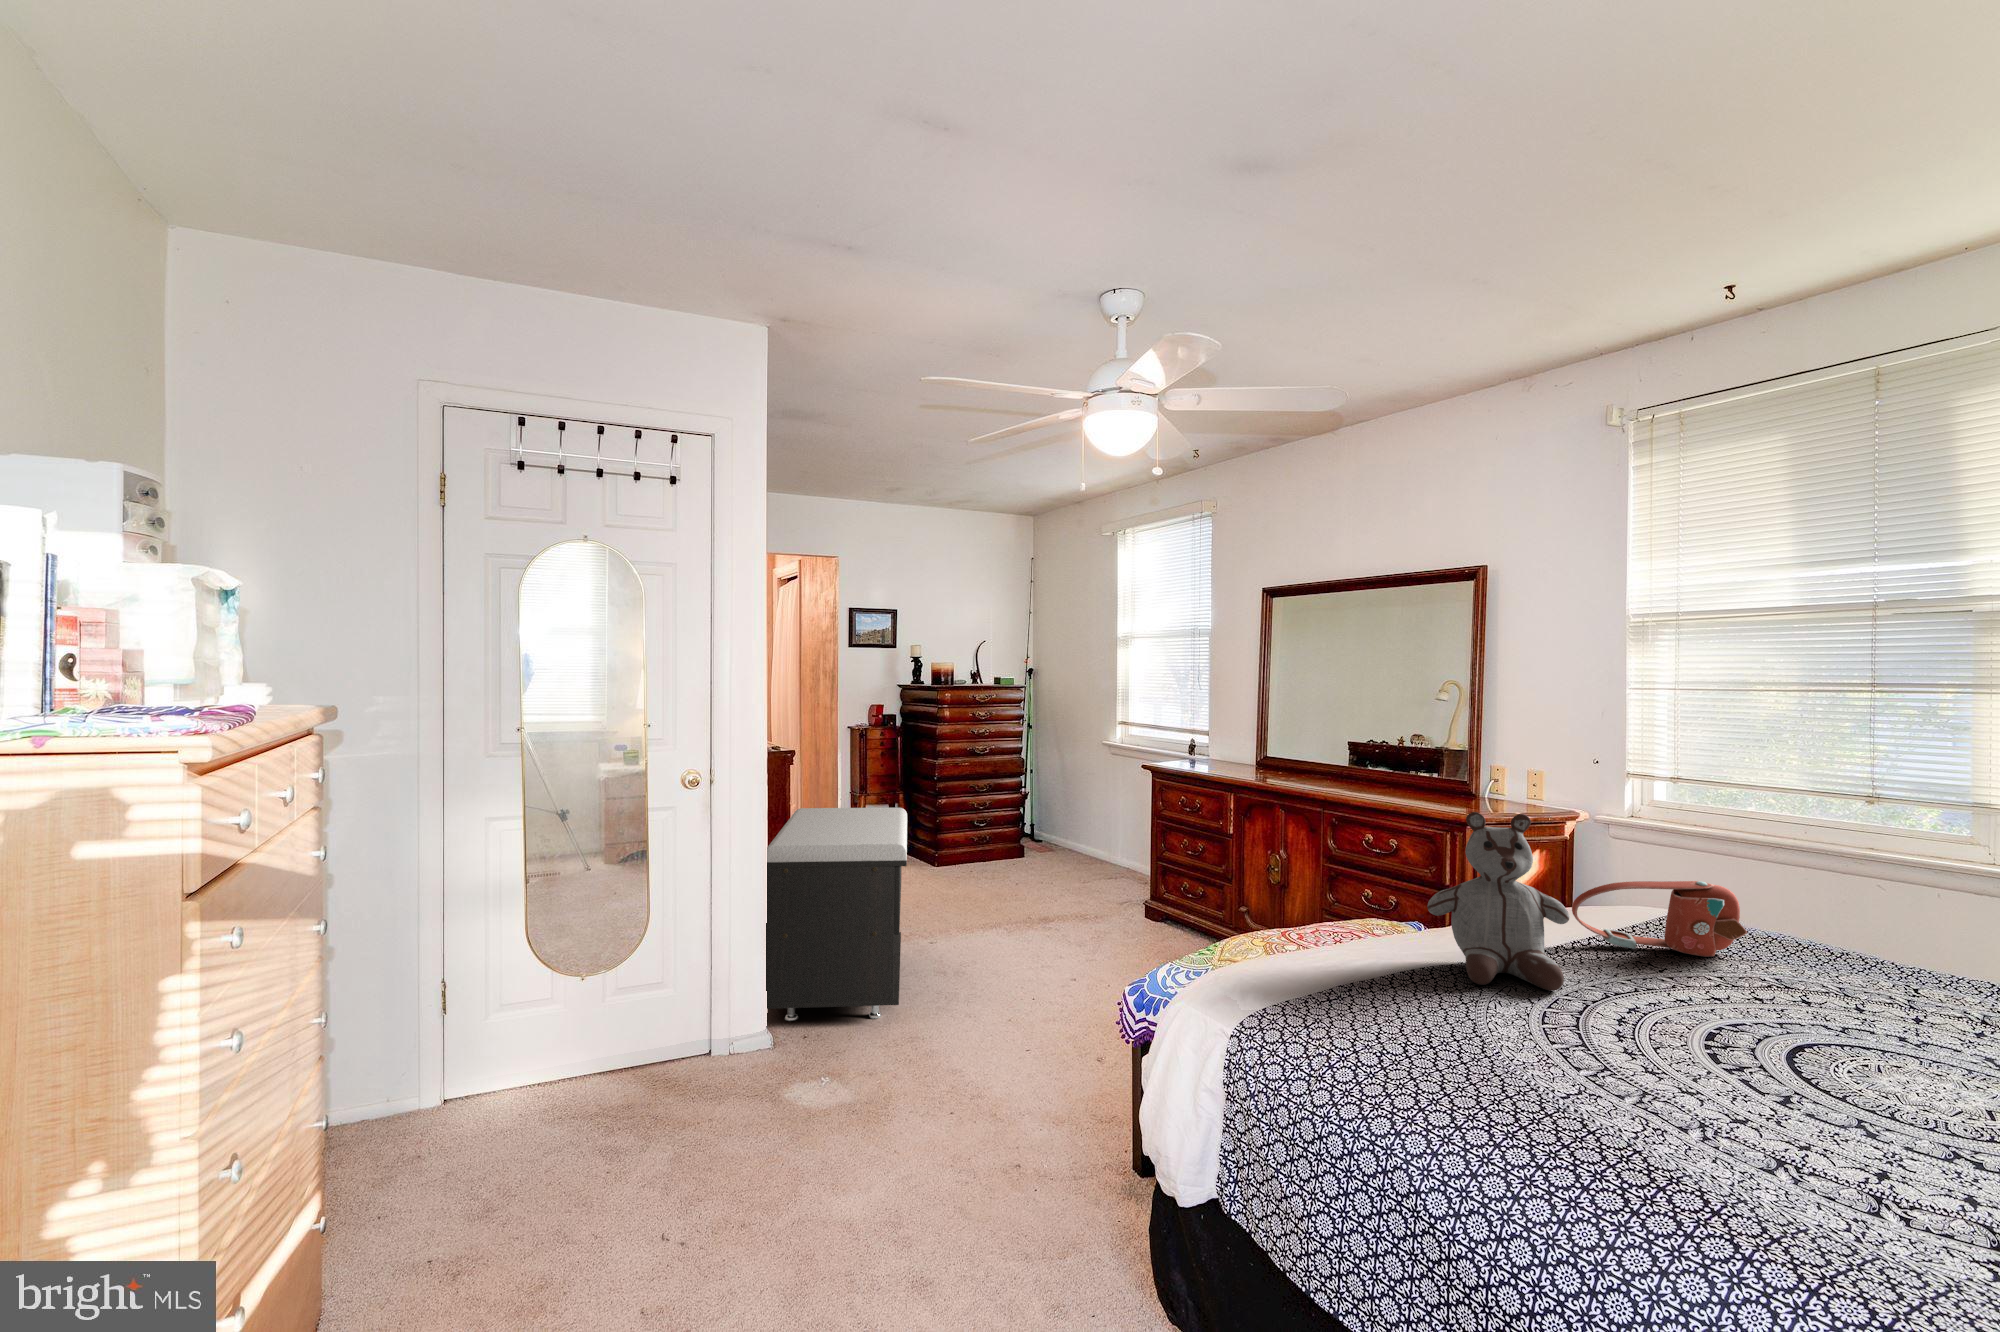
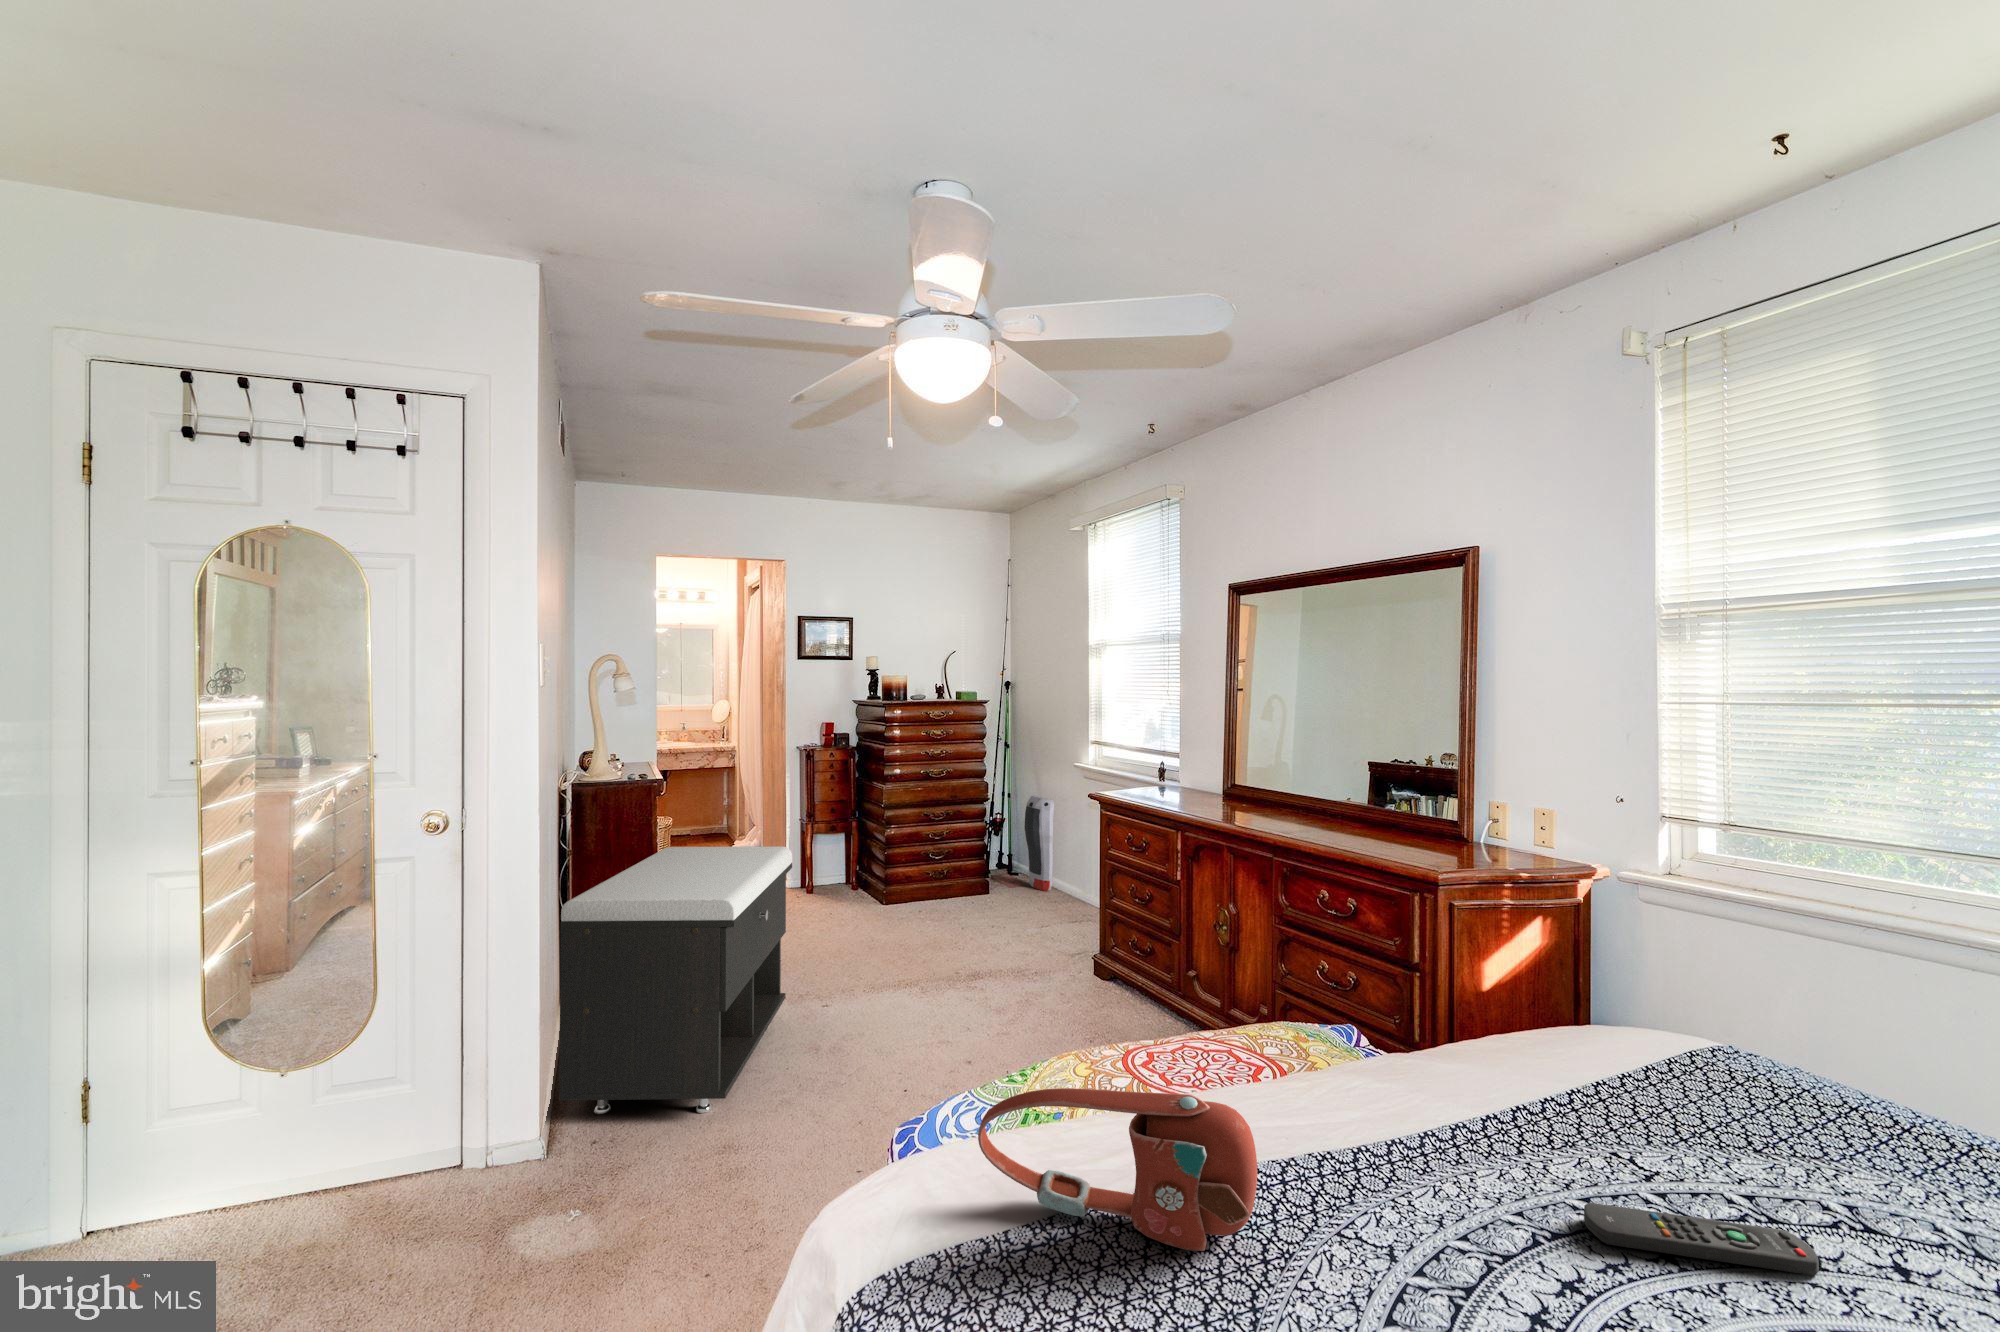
air purifier: none [1054,771,1082,855] -> present [1025,795,1054,891]
stuffed bear: present [1427,812,1570,991] -> none [1273,907,1494,1221]
handbag: present [1572,881,1747,957] -> present [978,1088,1257,1251]
remote control: none [1629,980,1763,1006] -> present [1584,1203,1819,1275]

